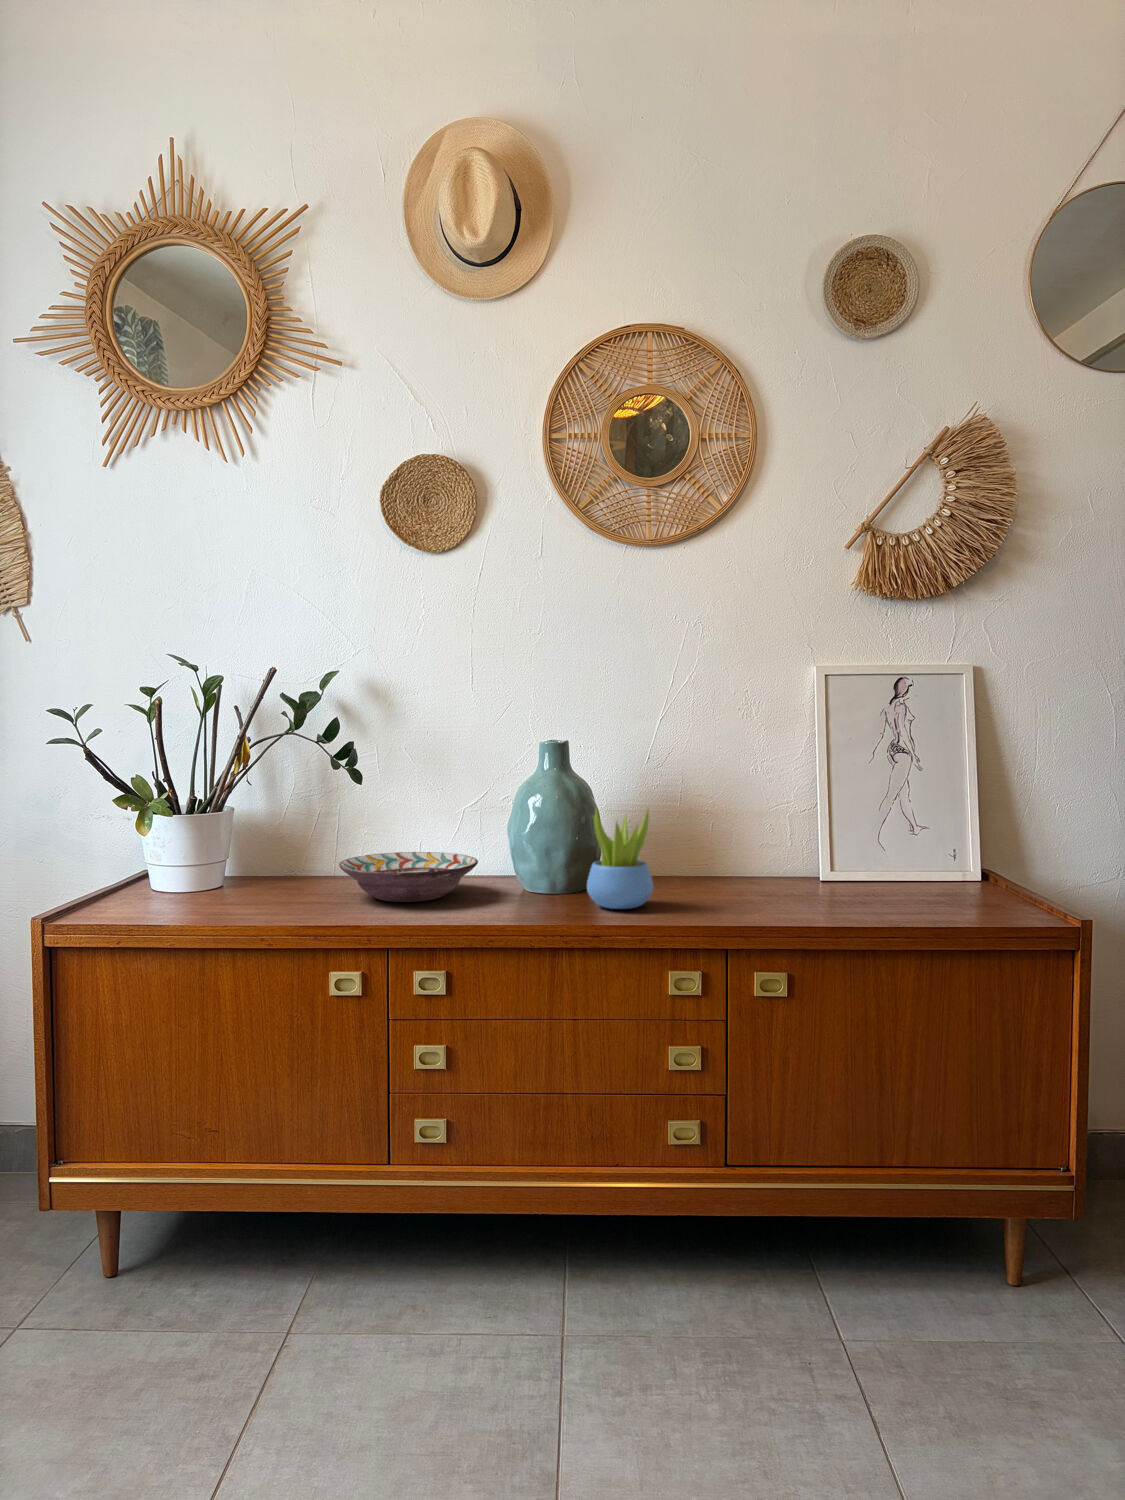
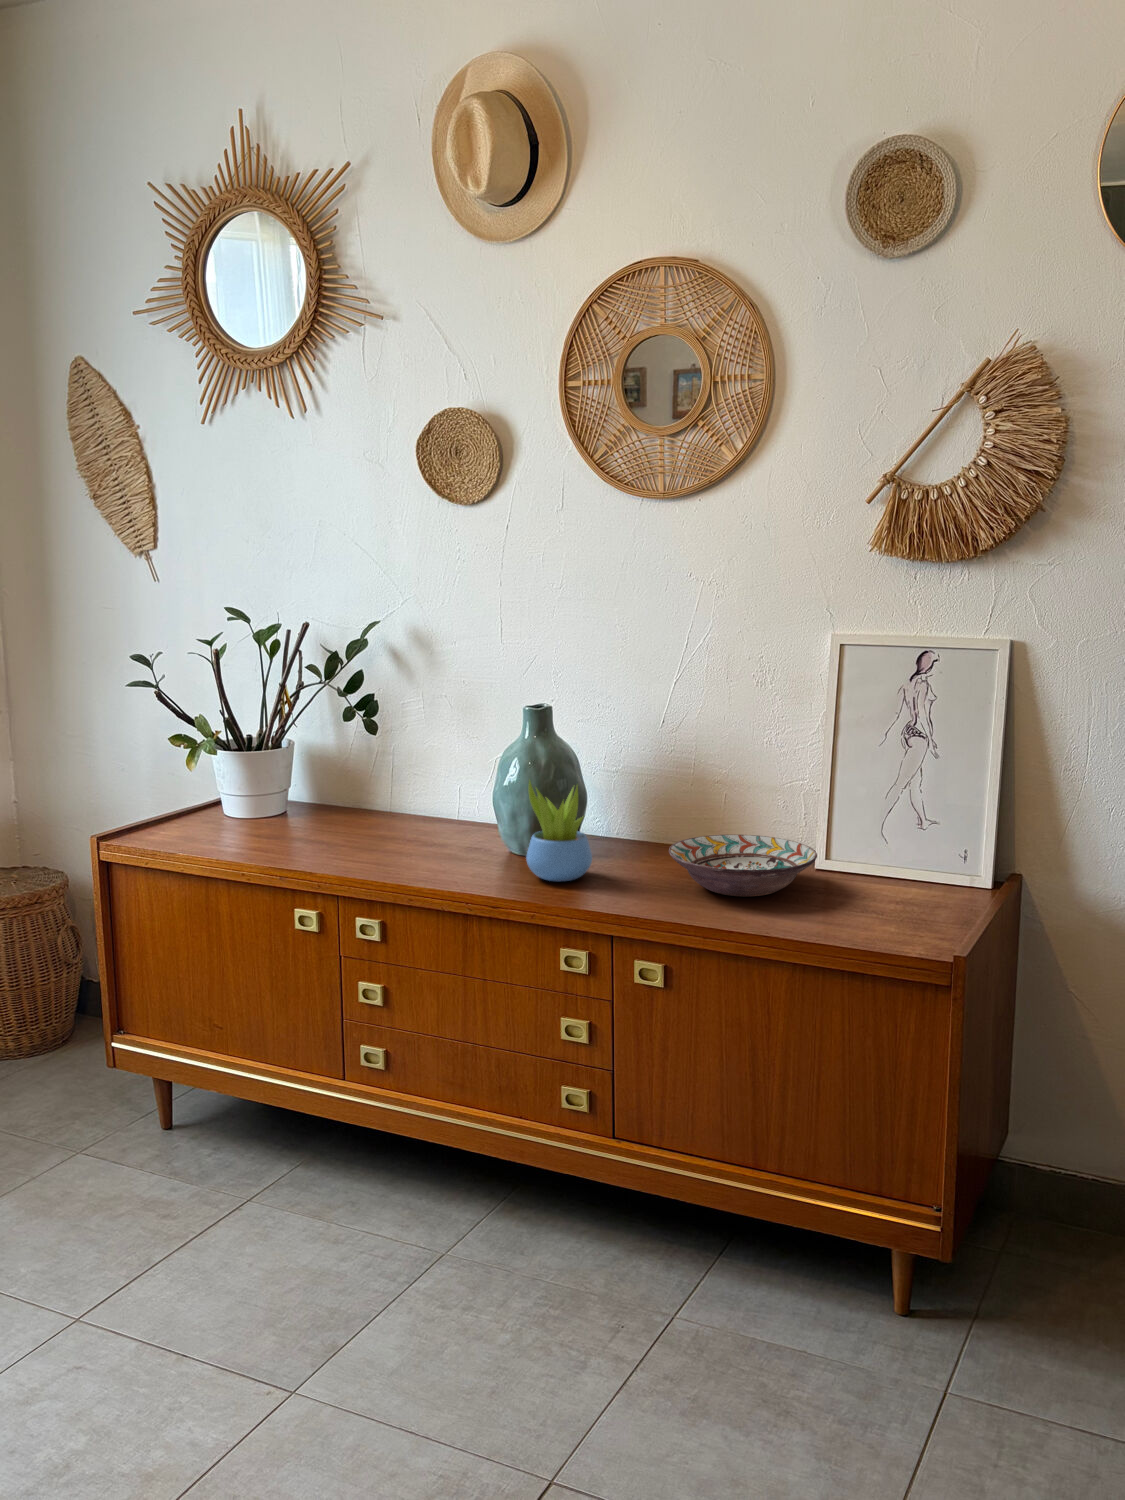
decorative bowl: present [339,852,478,902] -> present [669,834,817,896]

